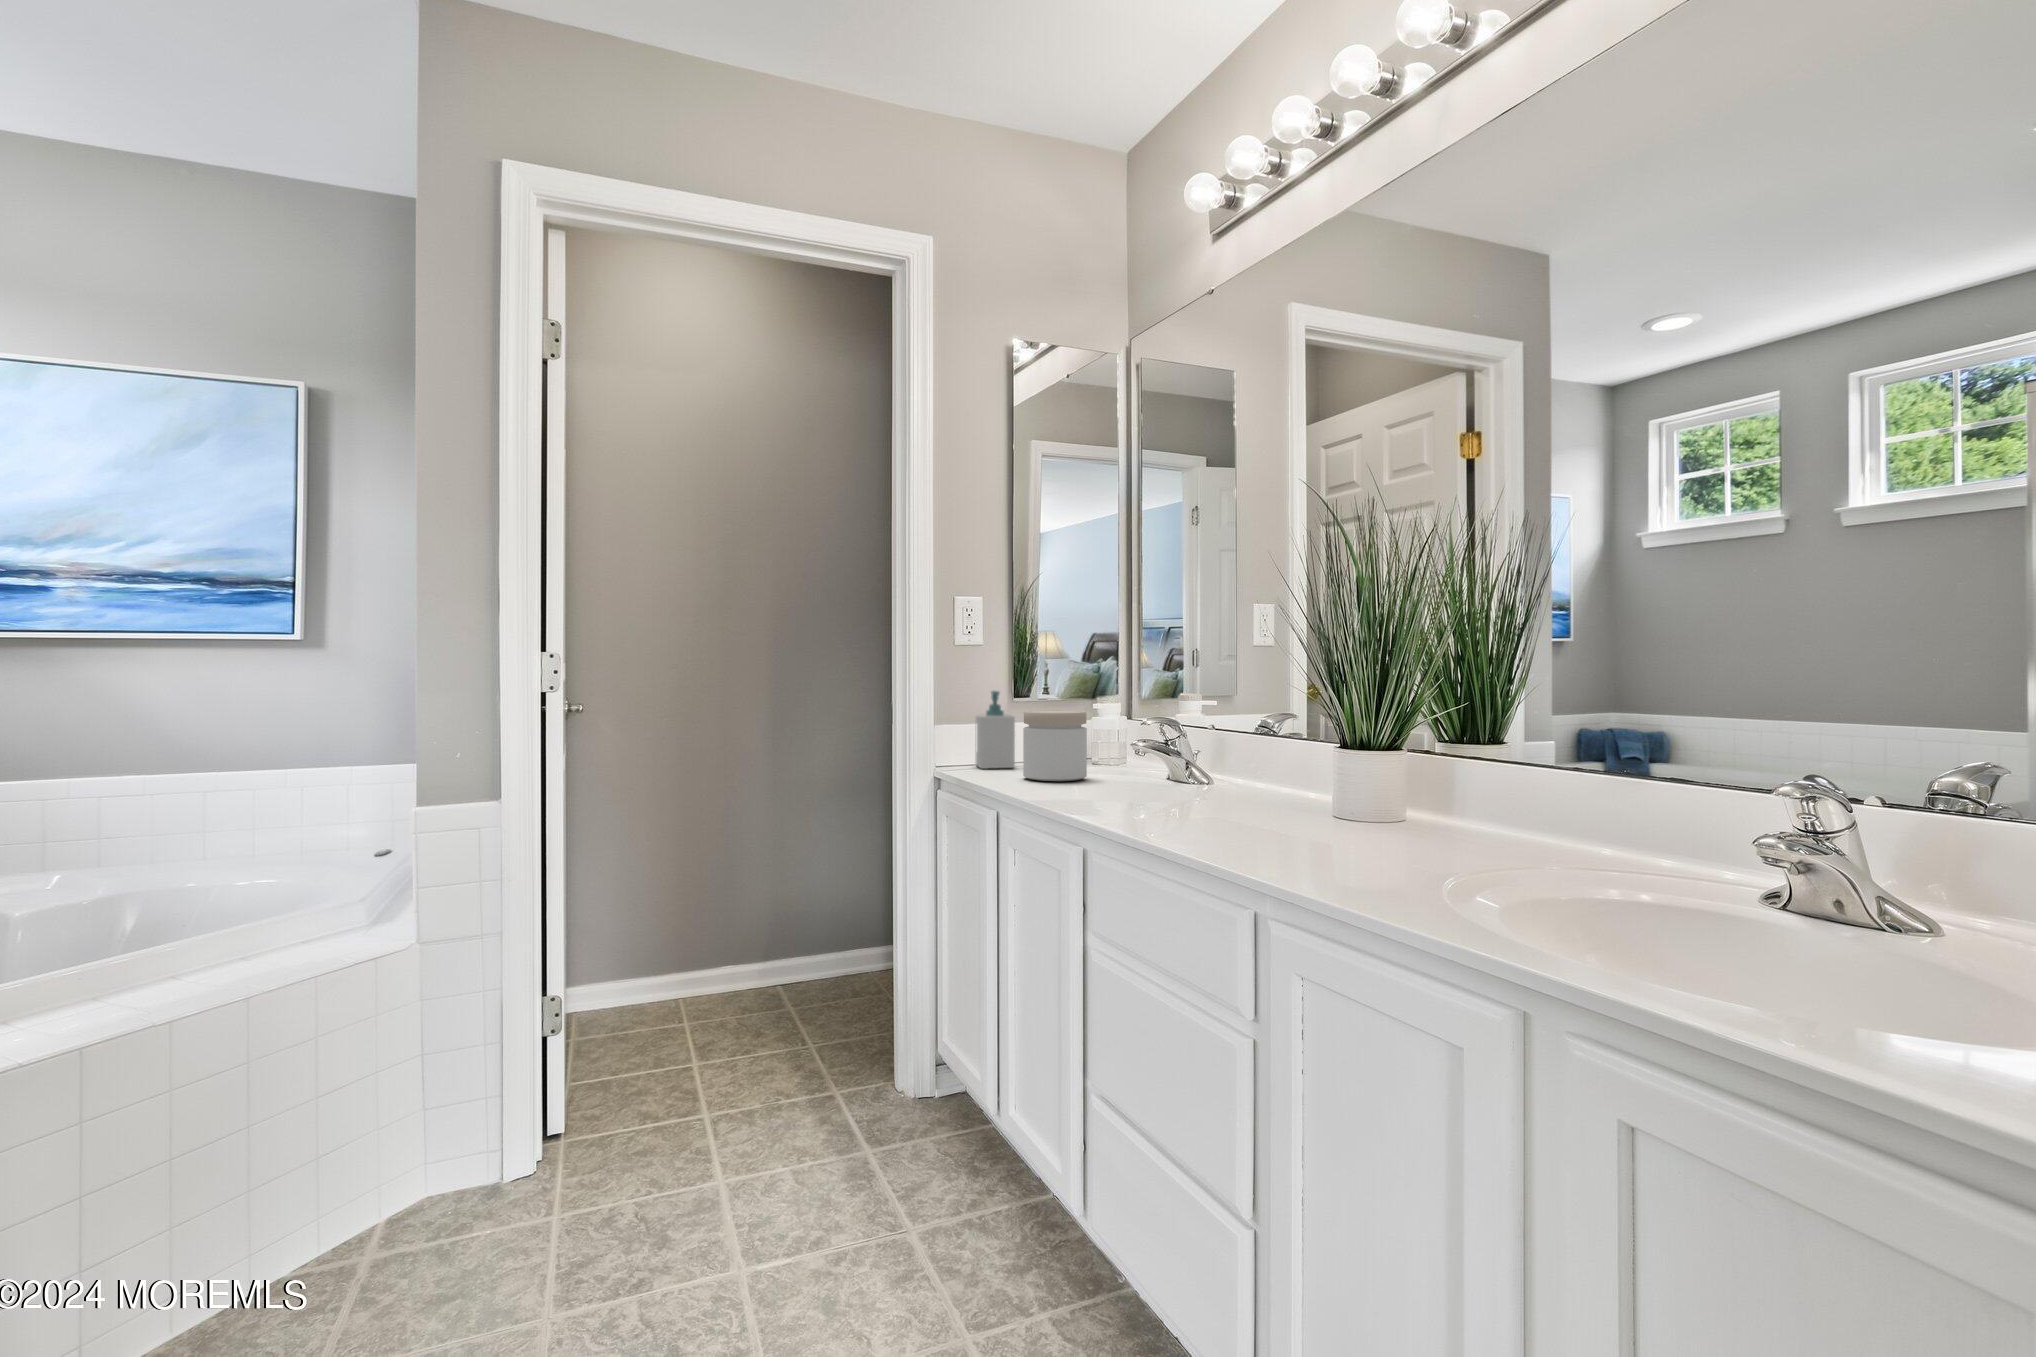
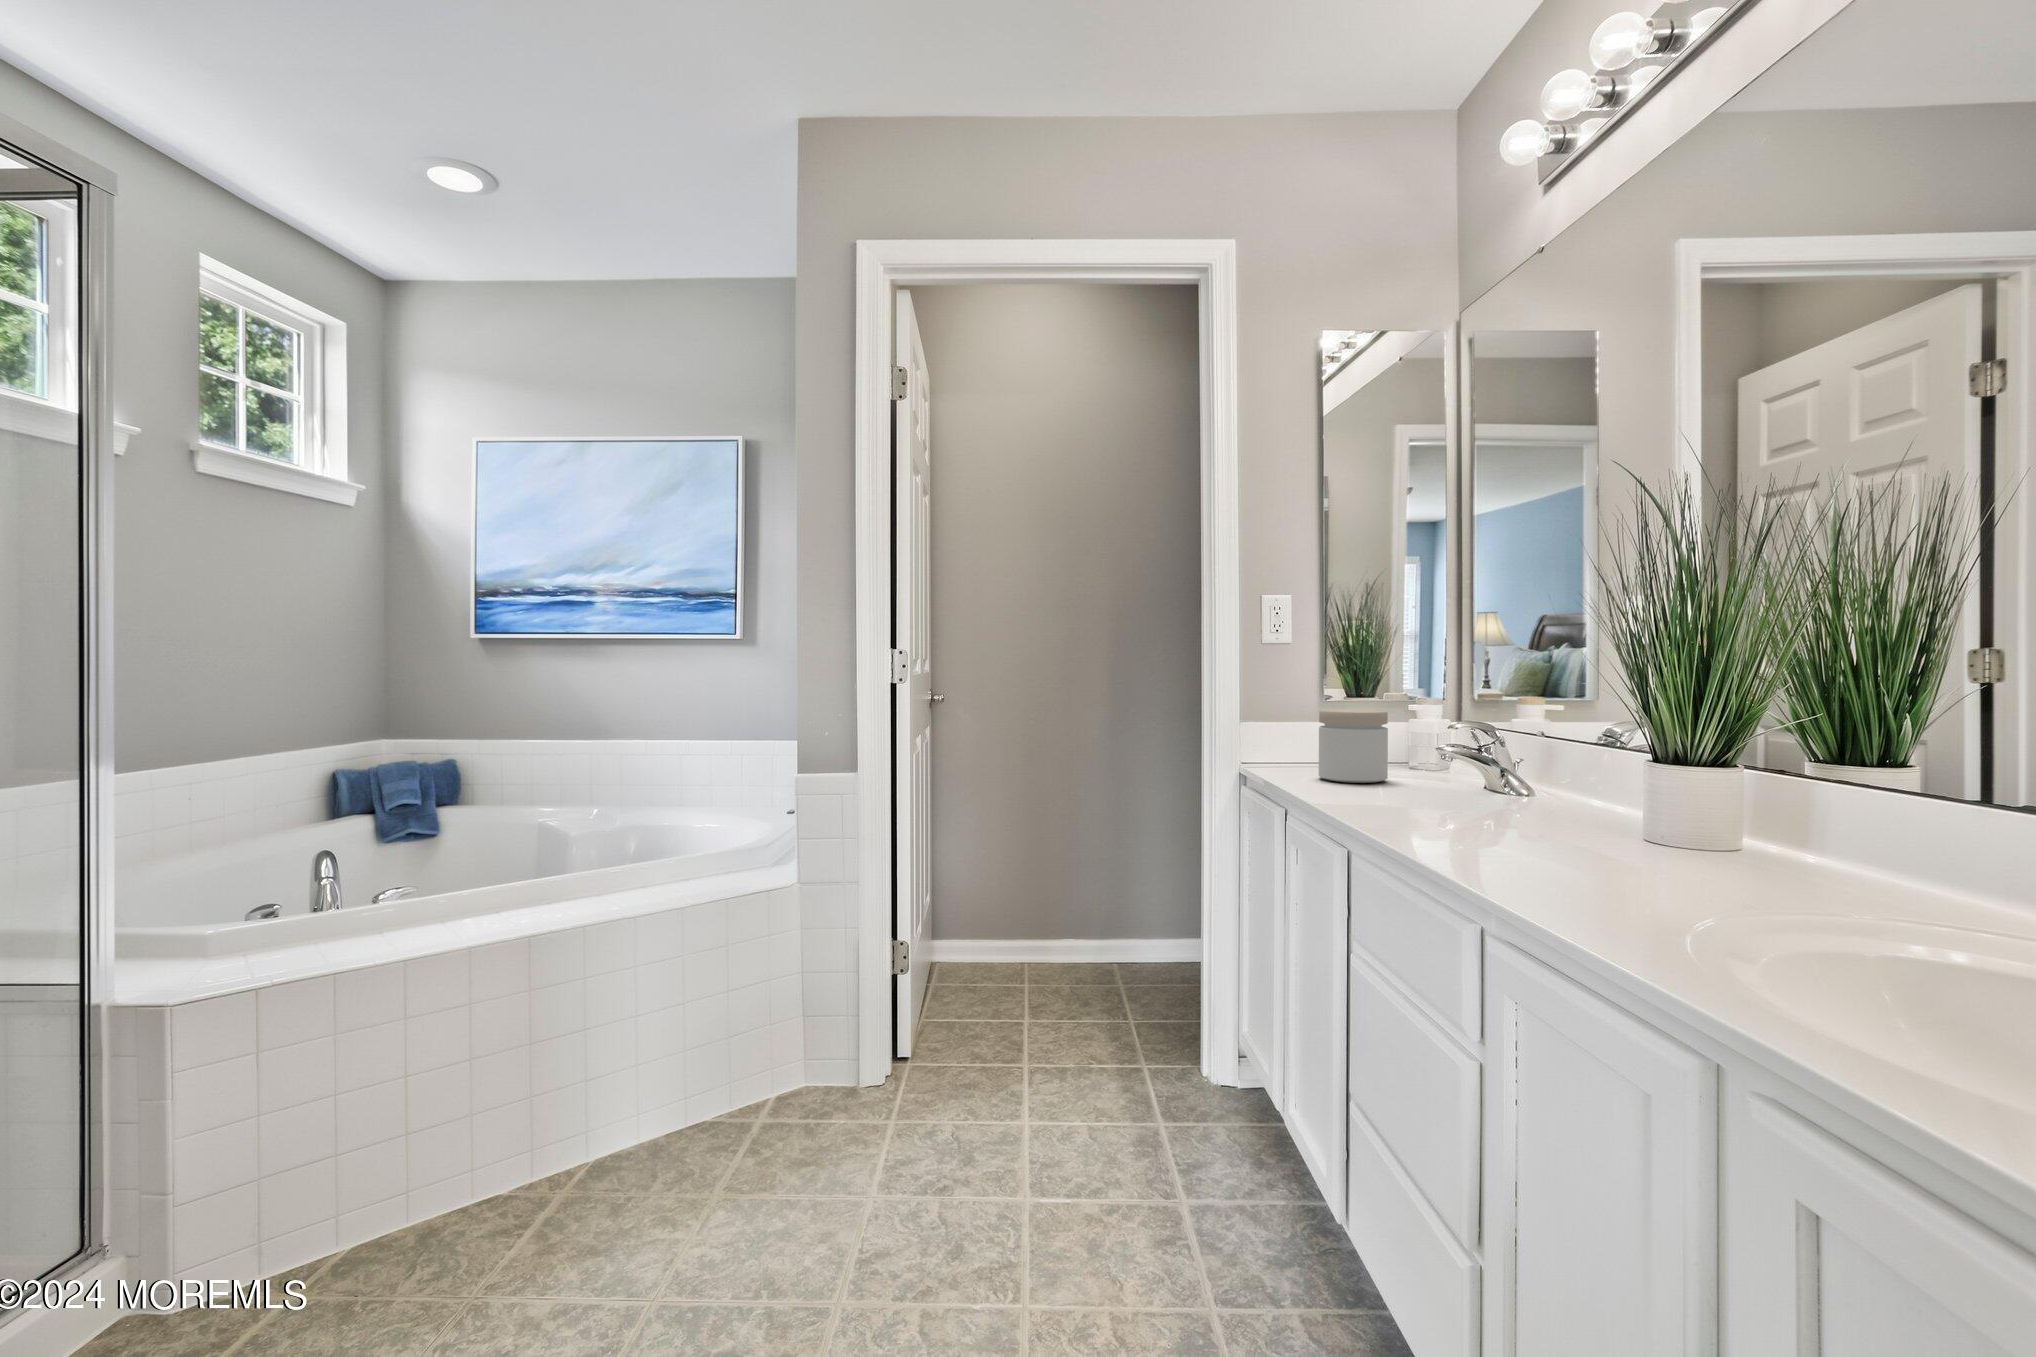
soap bottle: present [975,691,1015,769] -> none [1282,687,1321,767]

